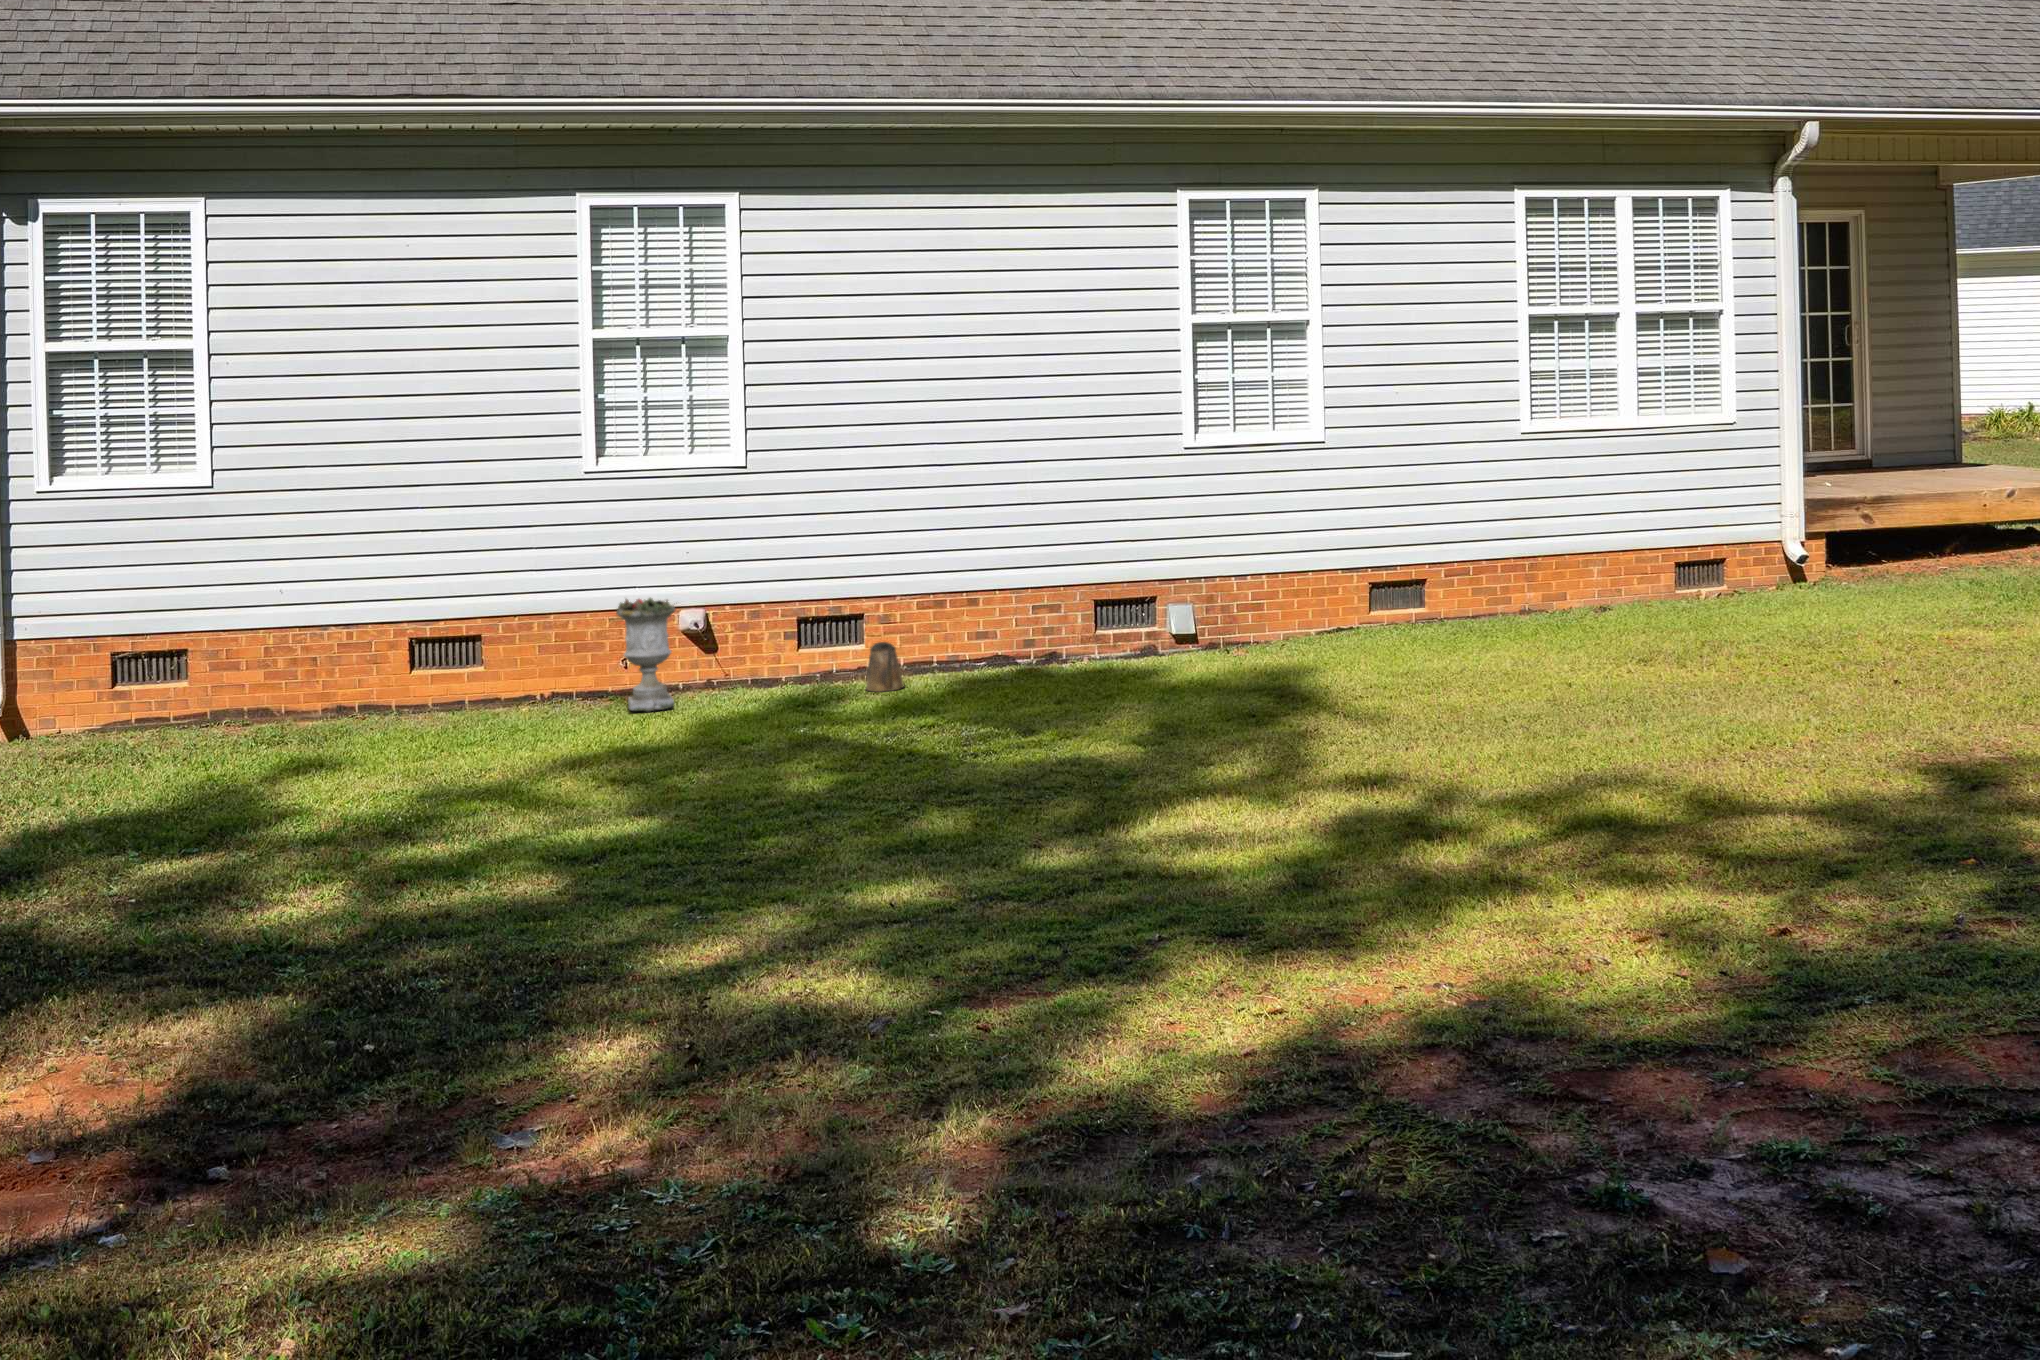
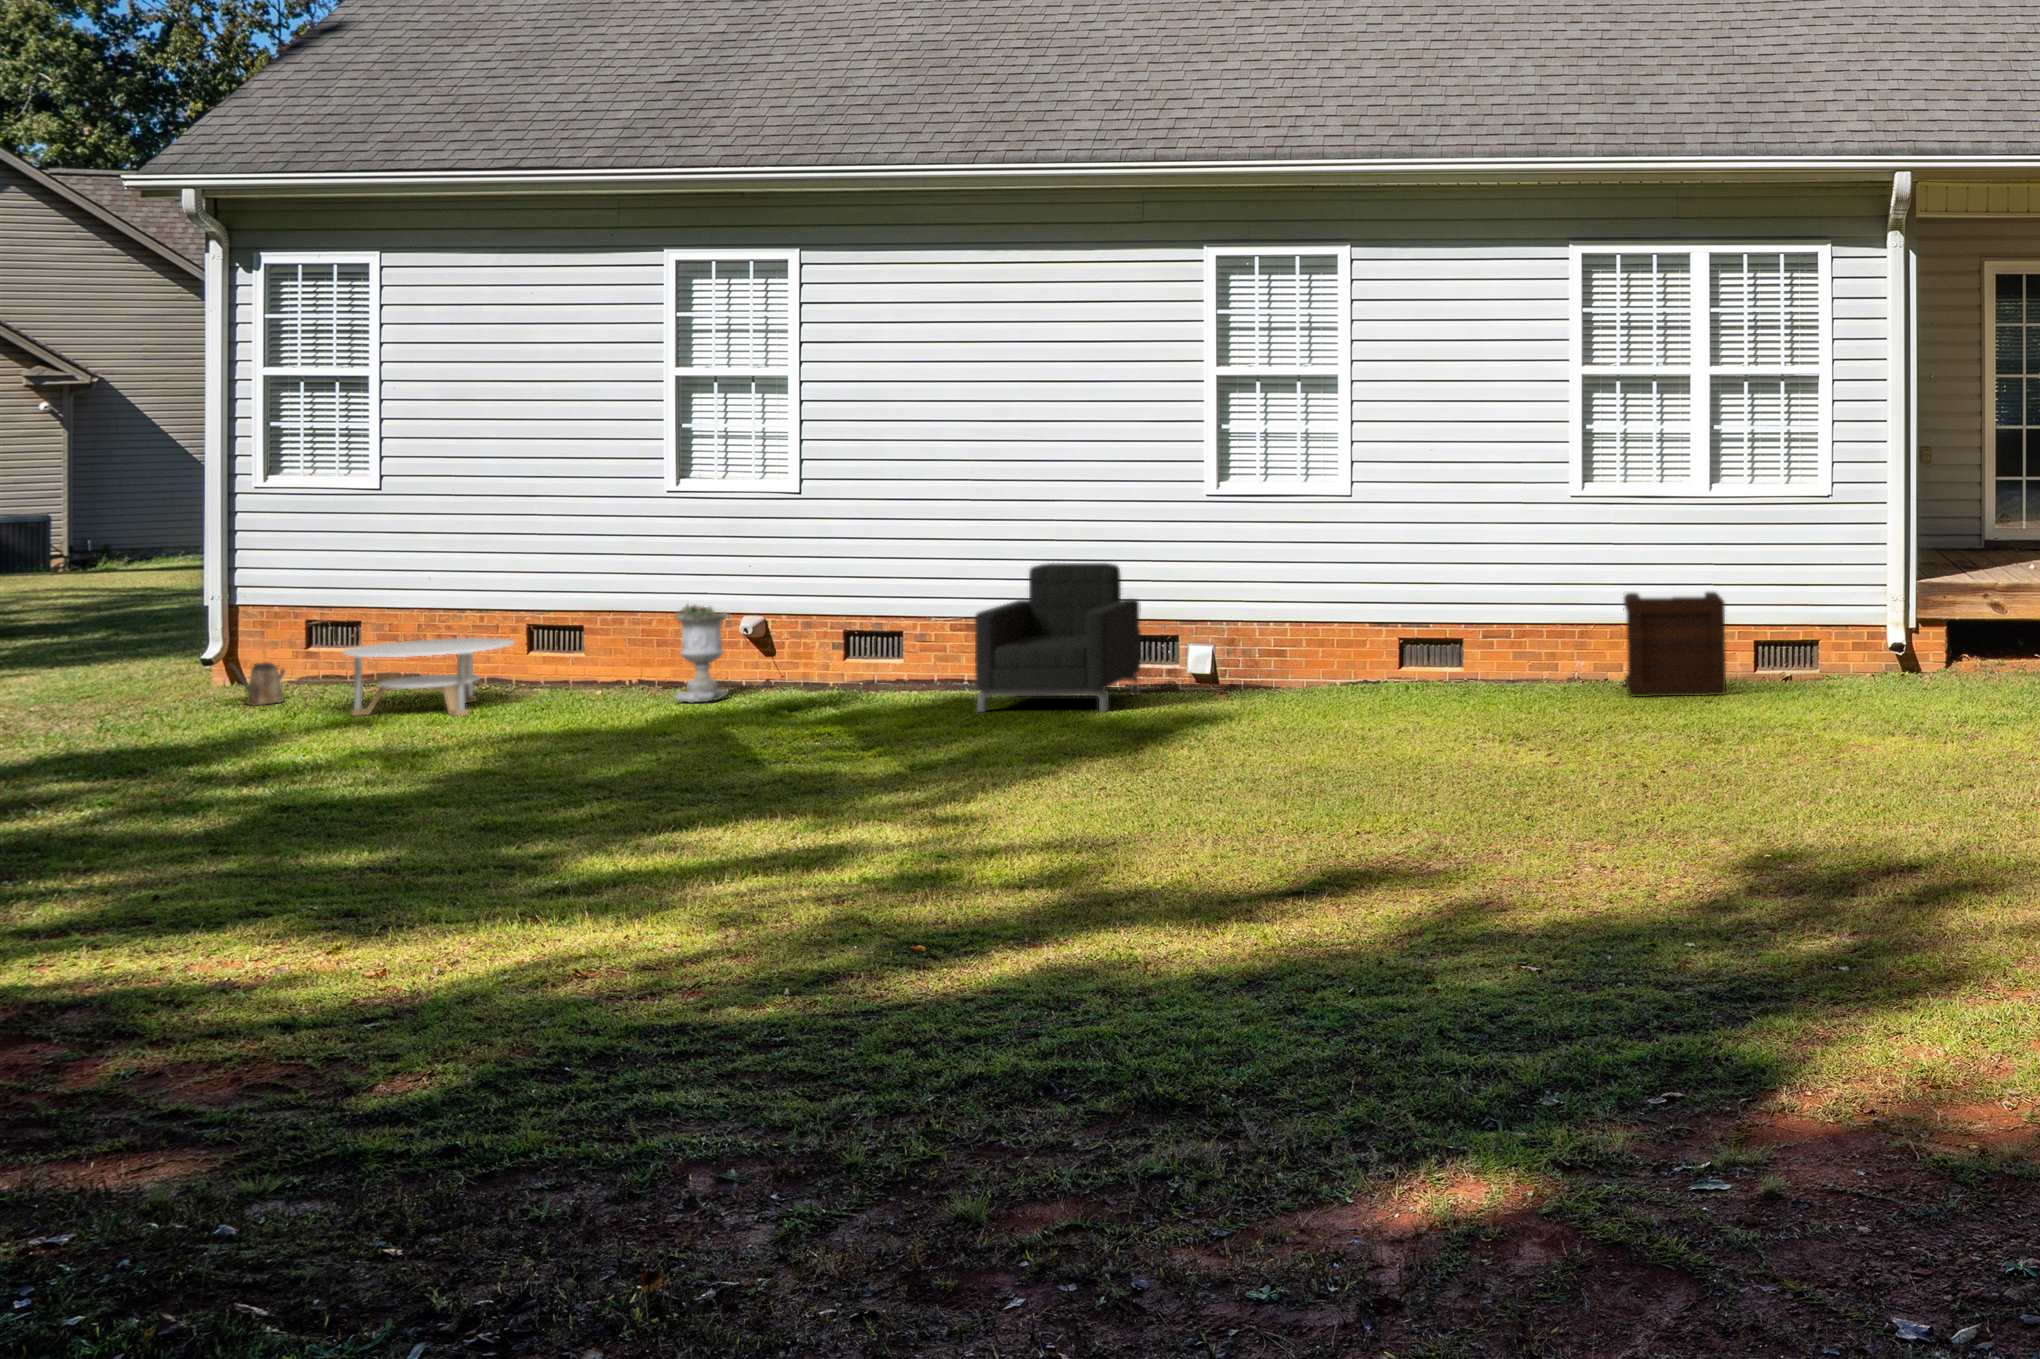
wooden crate: none [1566,518,1707,625] -> present [1623,592,1726,697]
armchair: none [991,524,1168,692] -> present [975,563,1141,712]
watering can: present [866,642,904,692] -> present [231,662,285,705]
round table: none [239,656,437,761] -> present [343,638,514,716]

